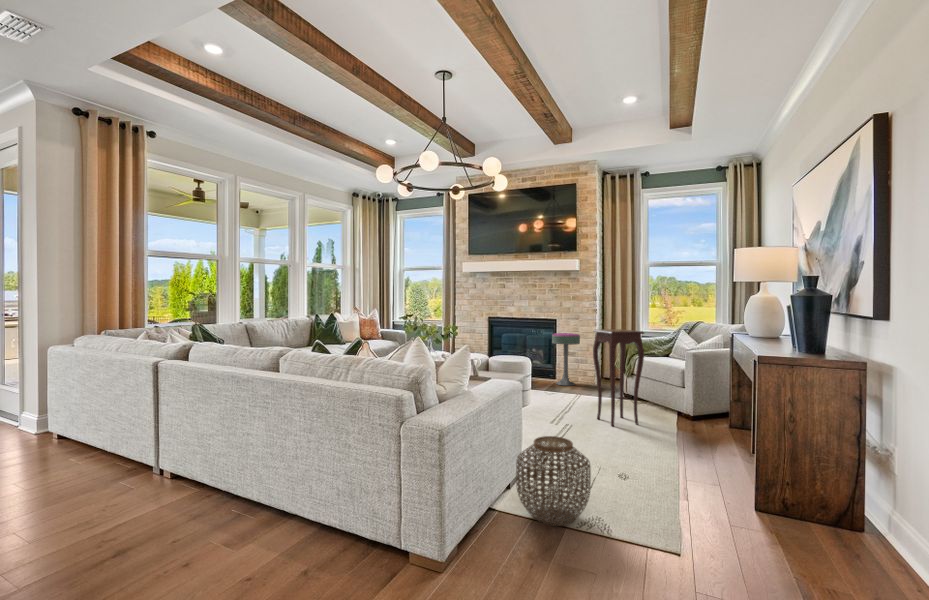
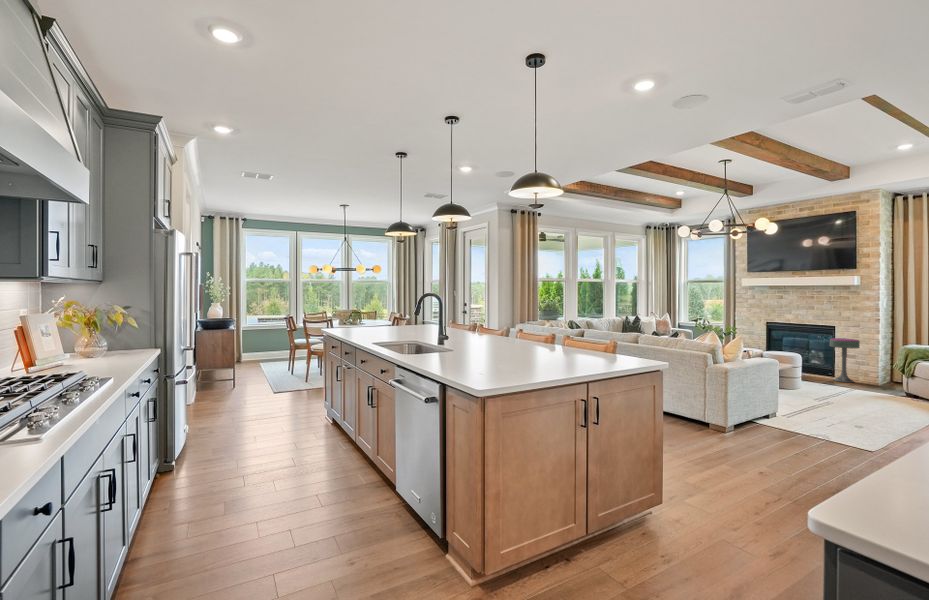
side table: present [593,329,644,426] -> none [859,338,908,413]
woven basket: present [516,436,591,526] -> none [778,397,827,444]

